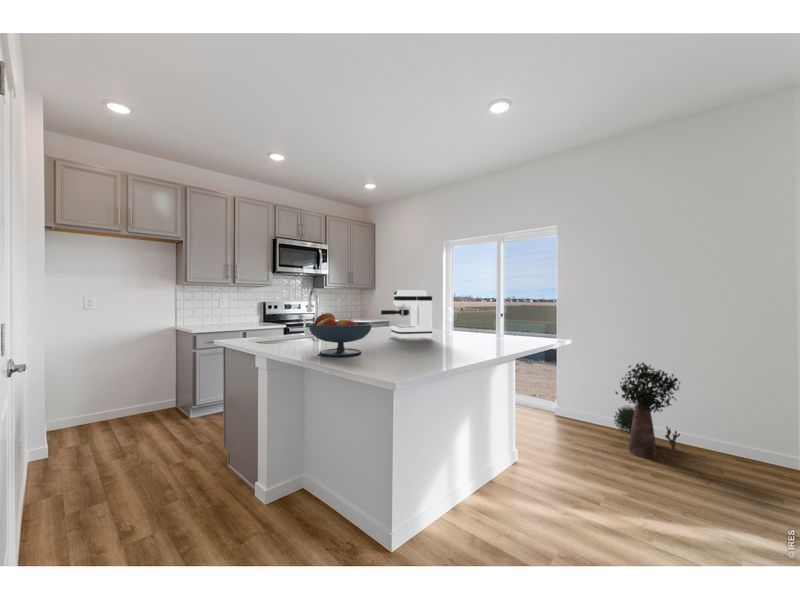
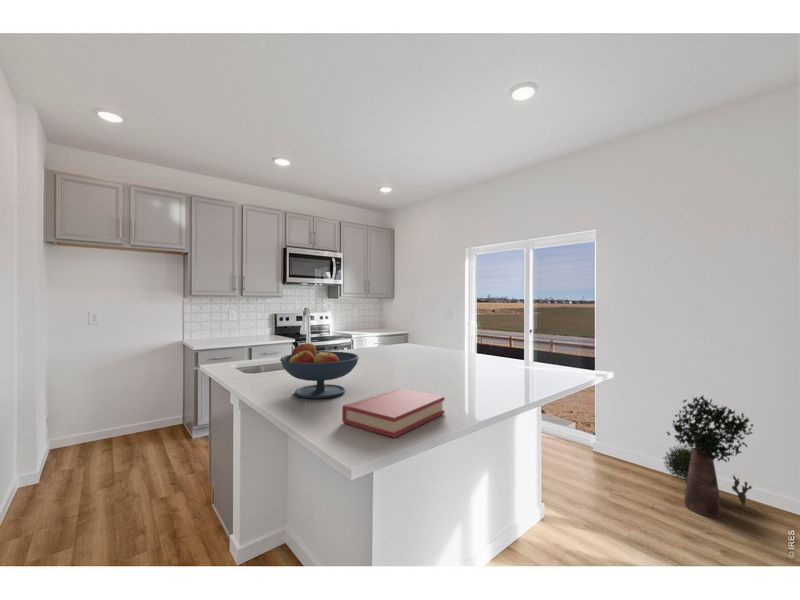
coffee maker: present [381,290,432,339] -> none [383,309,441,366]
hardback book: none [371,346,448,373] -> present [342,388,445,438]

